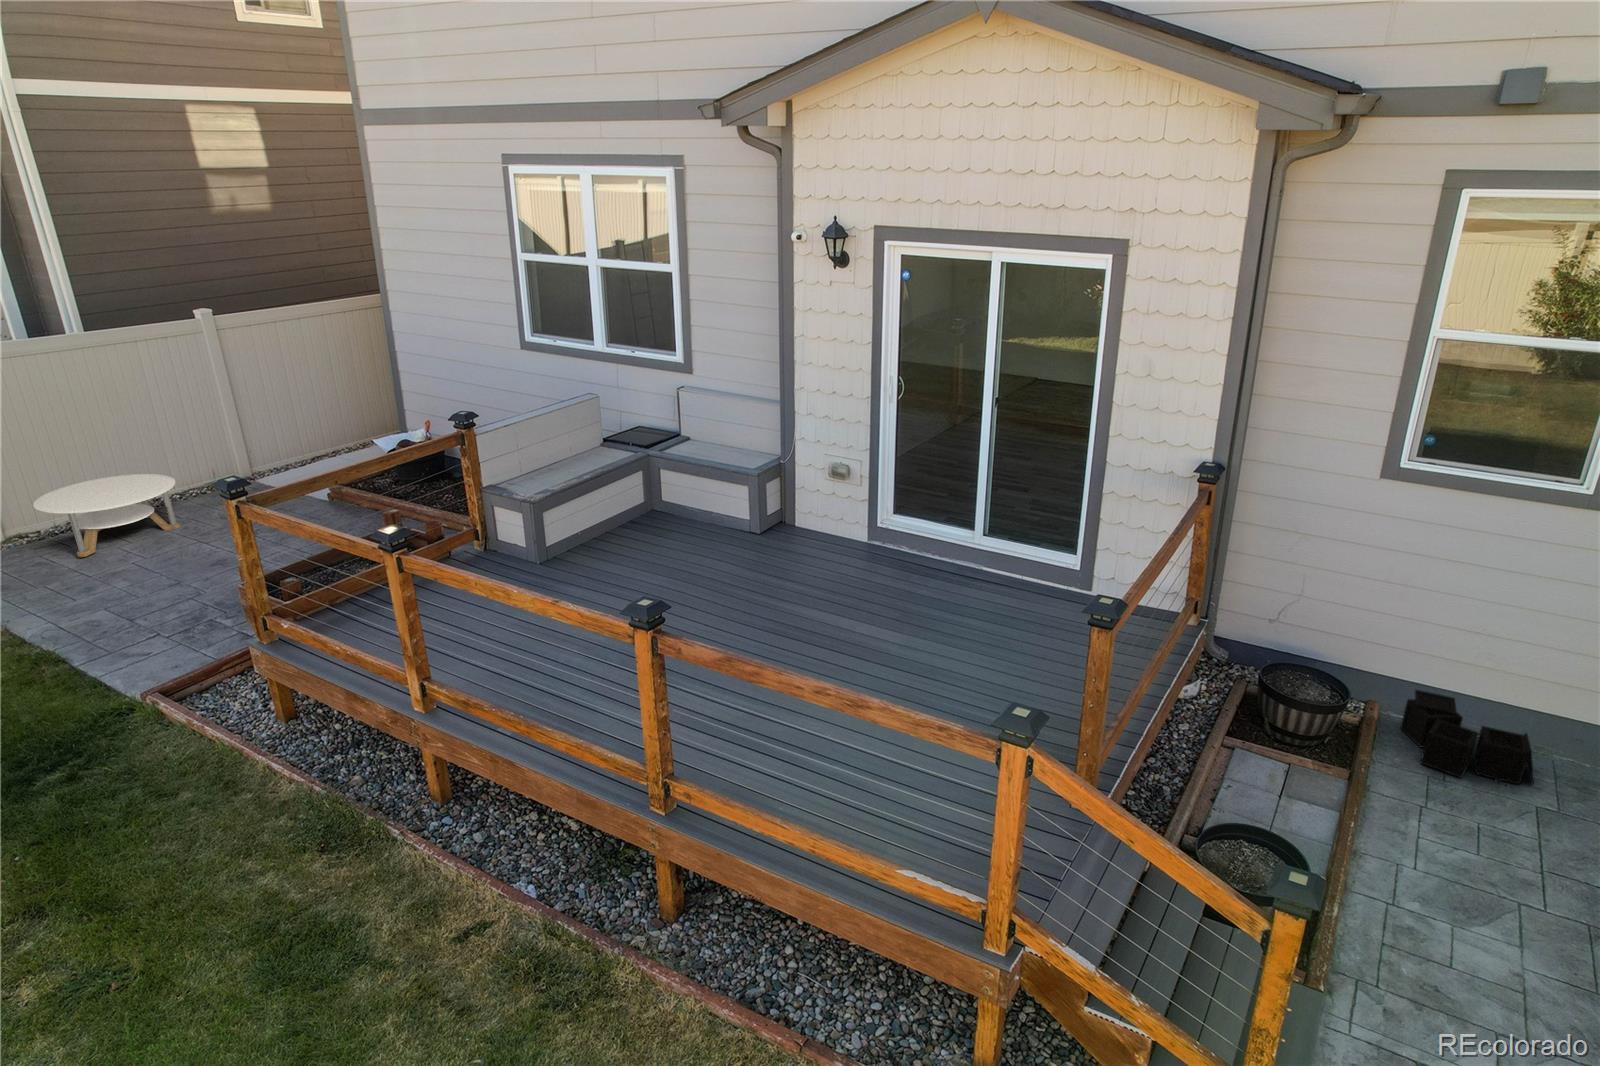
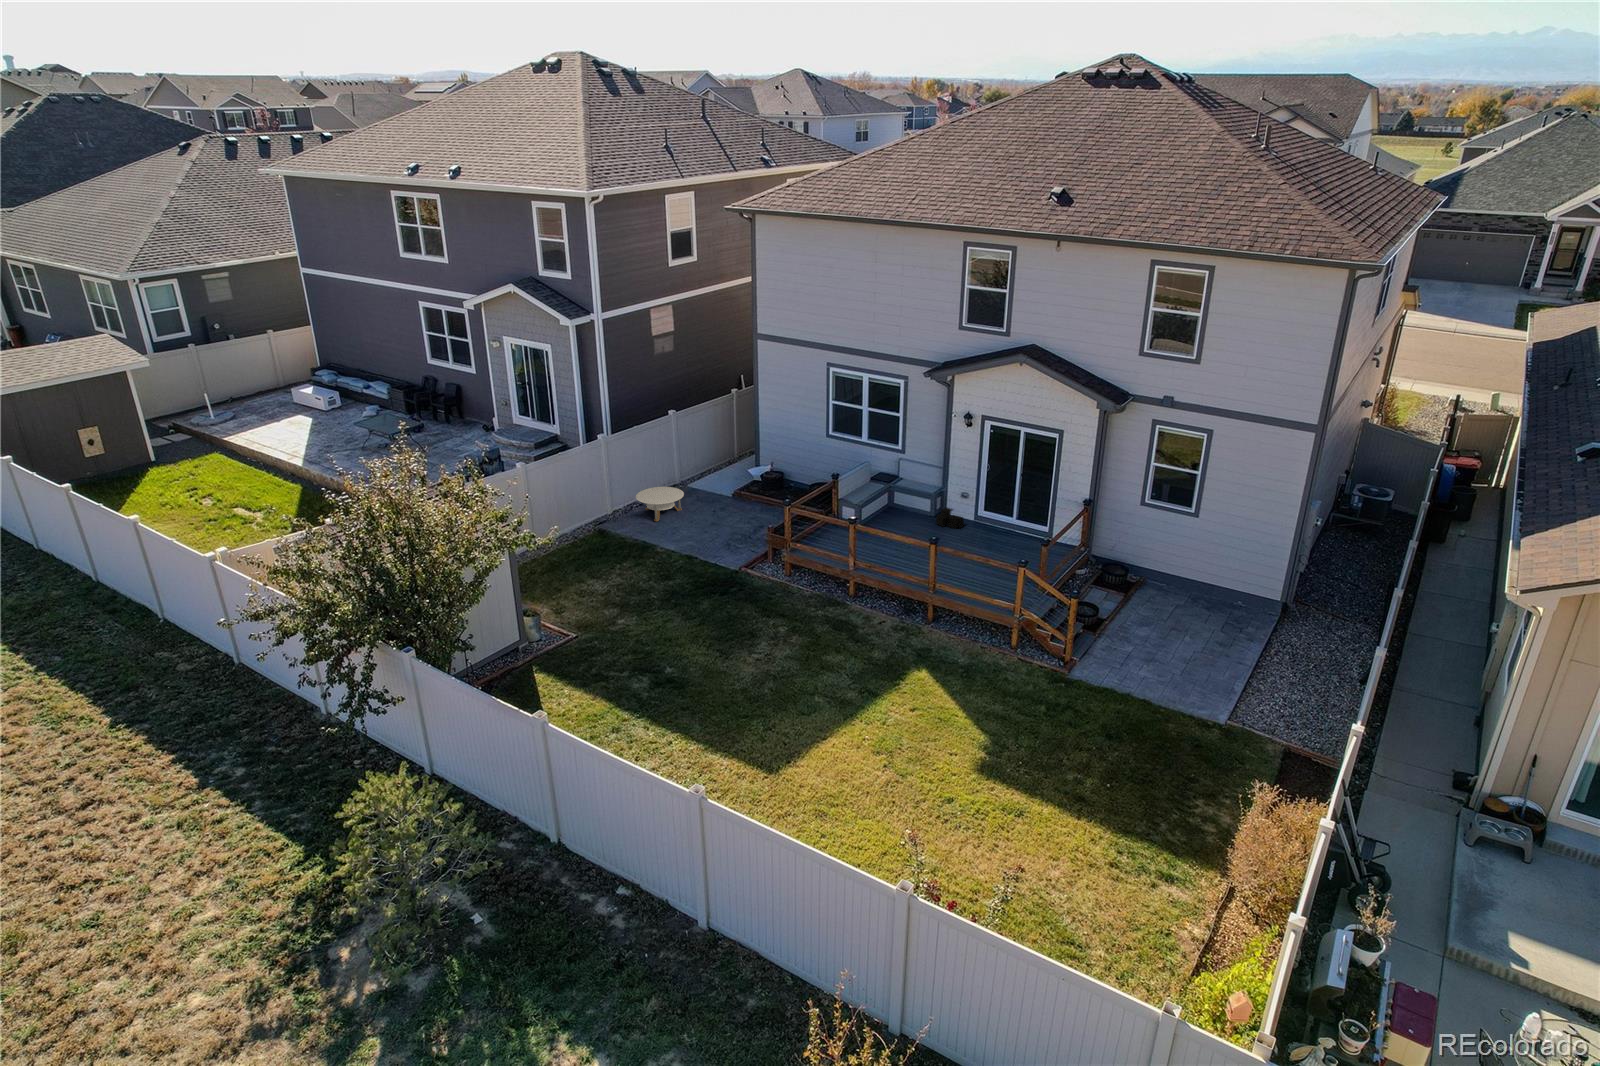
storage bin: present [1400,690,1534,788] -> present [936,508,964,528]

